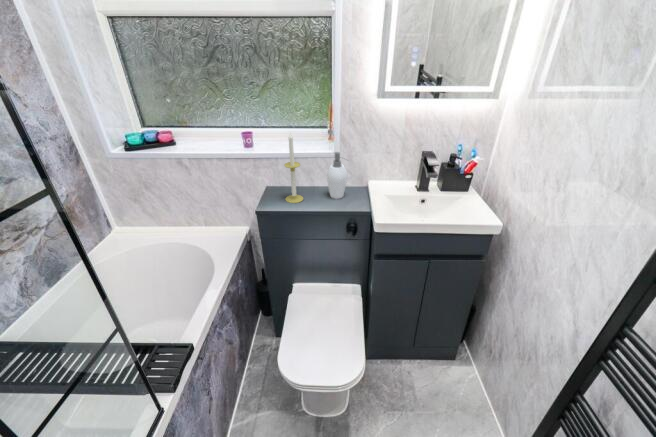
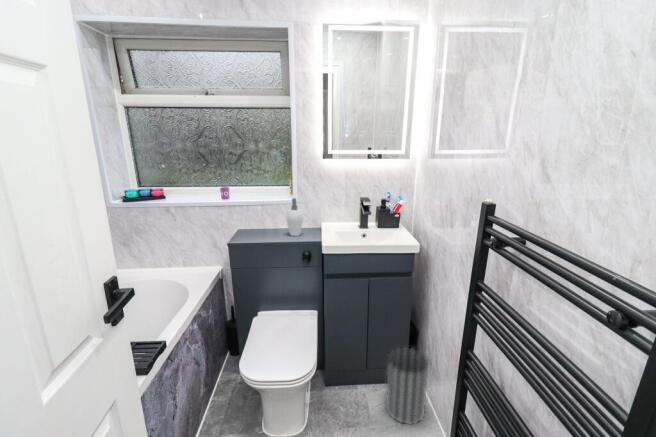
candle: present [284,134,303,203] -> none [252,182,267,239]
wastebasket: none [433,334,491,413] -> present [386,348,429,424]

